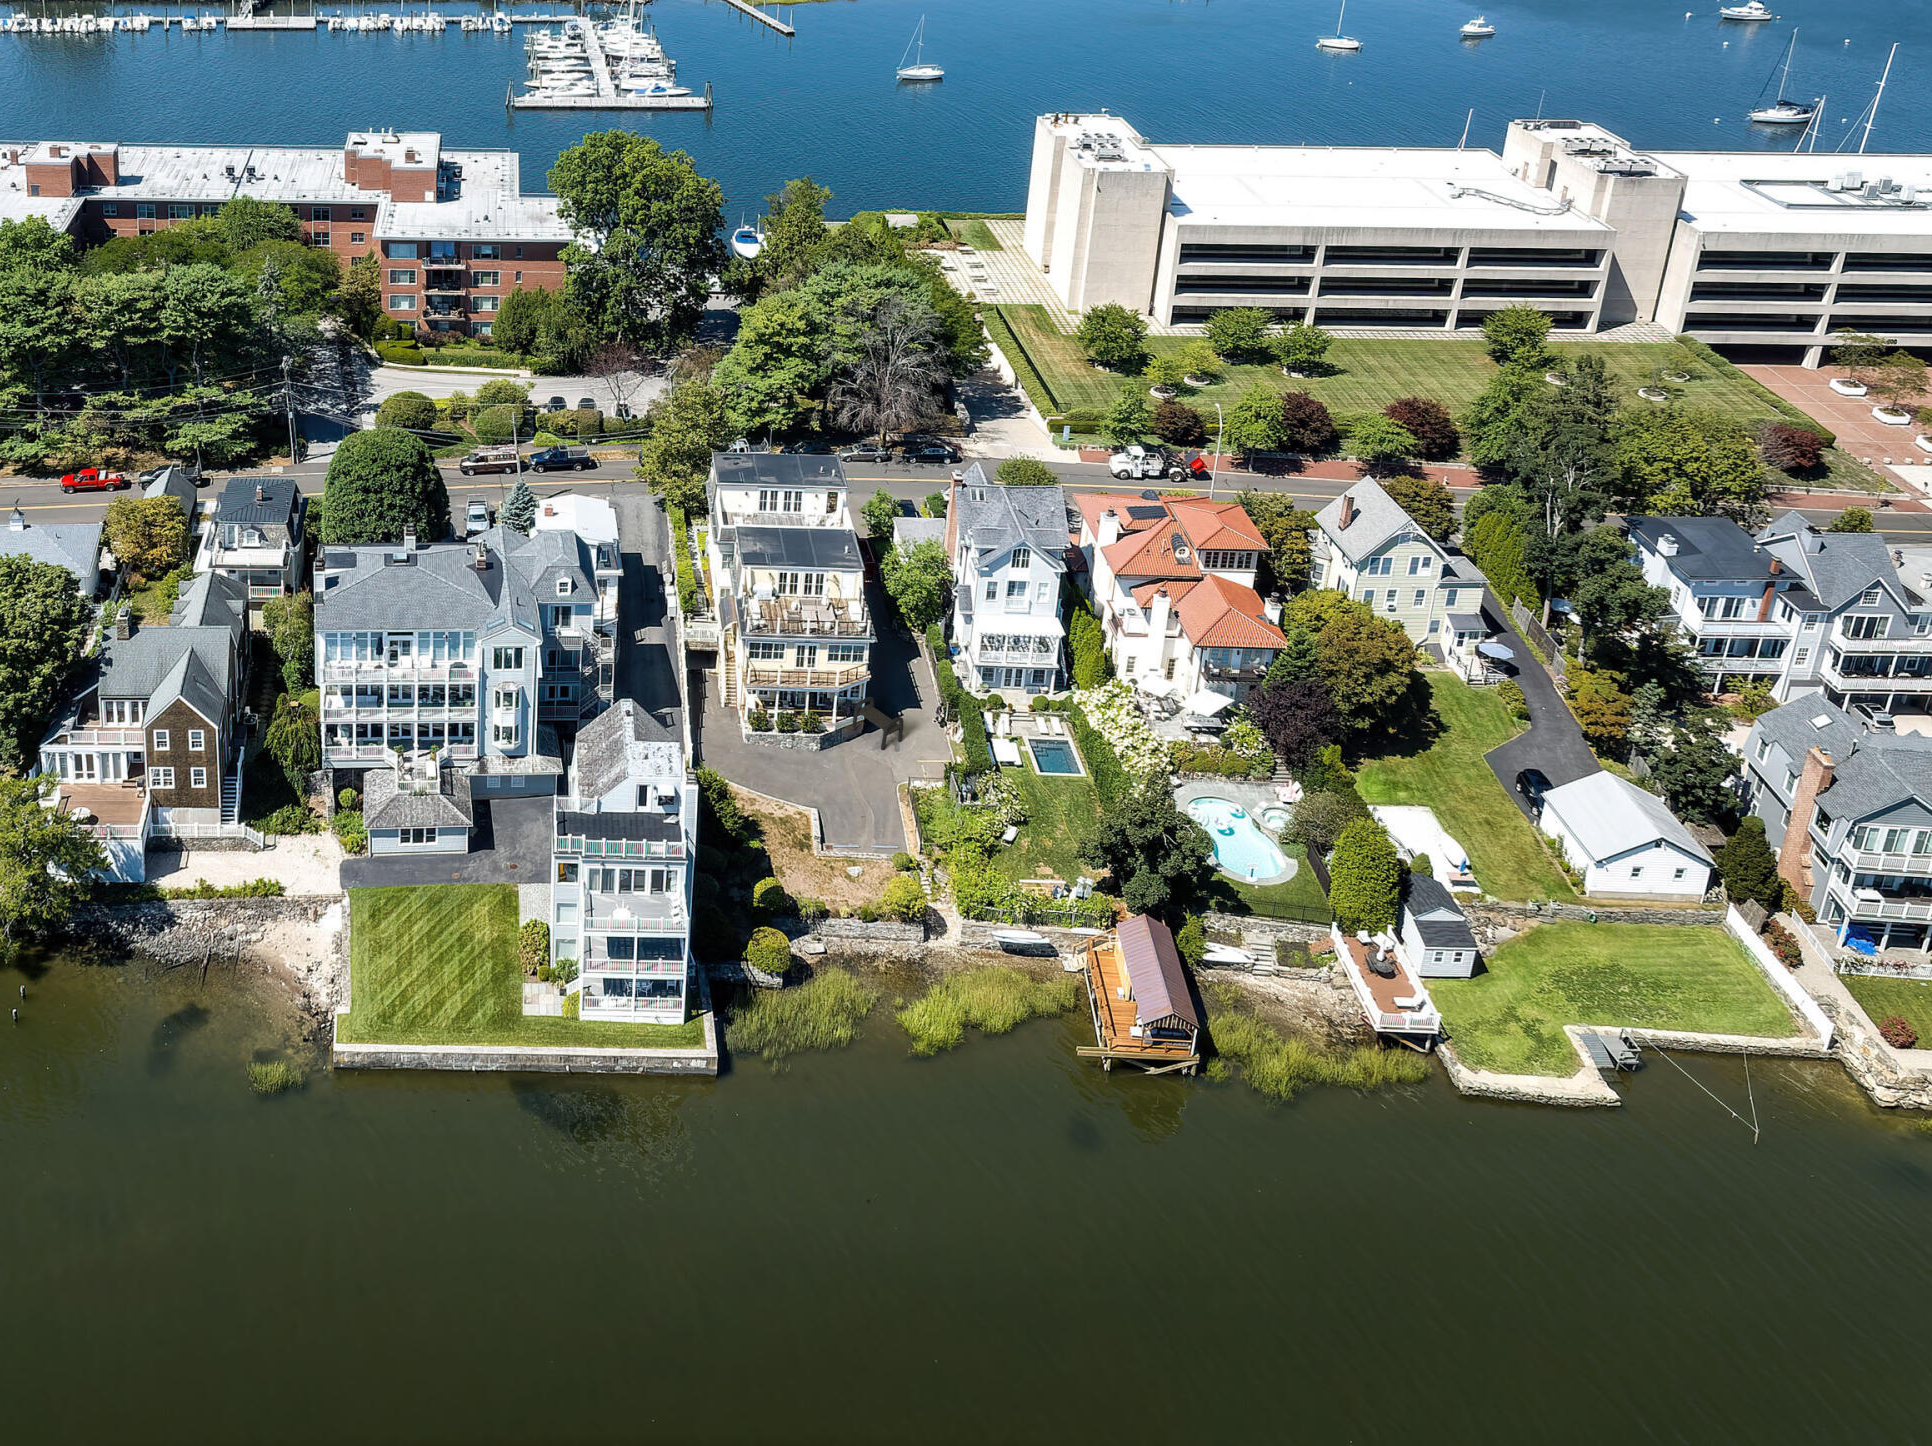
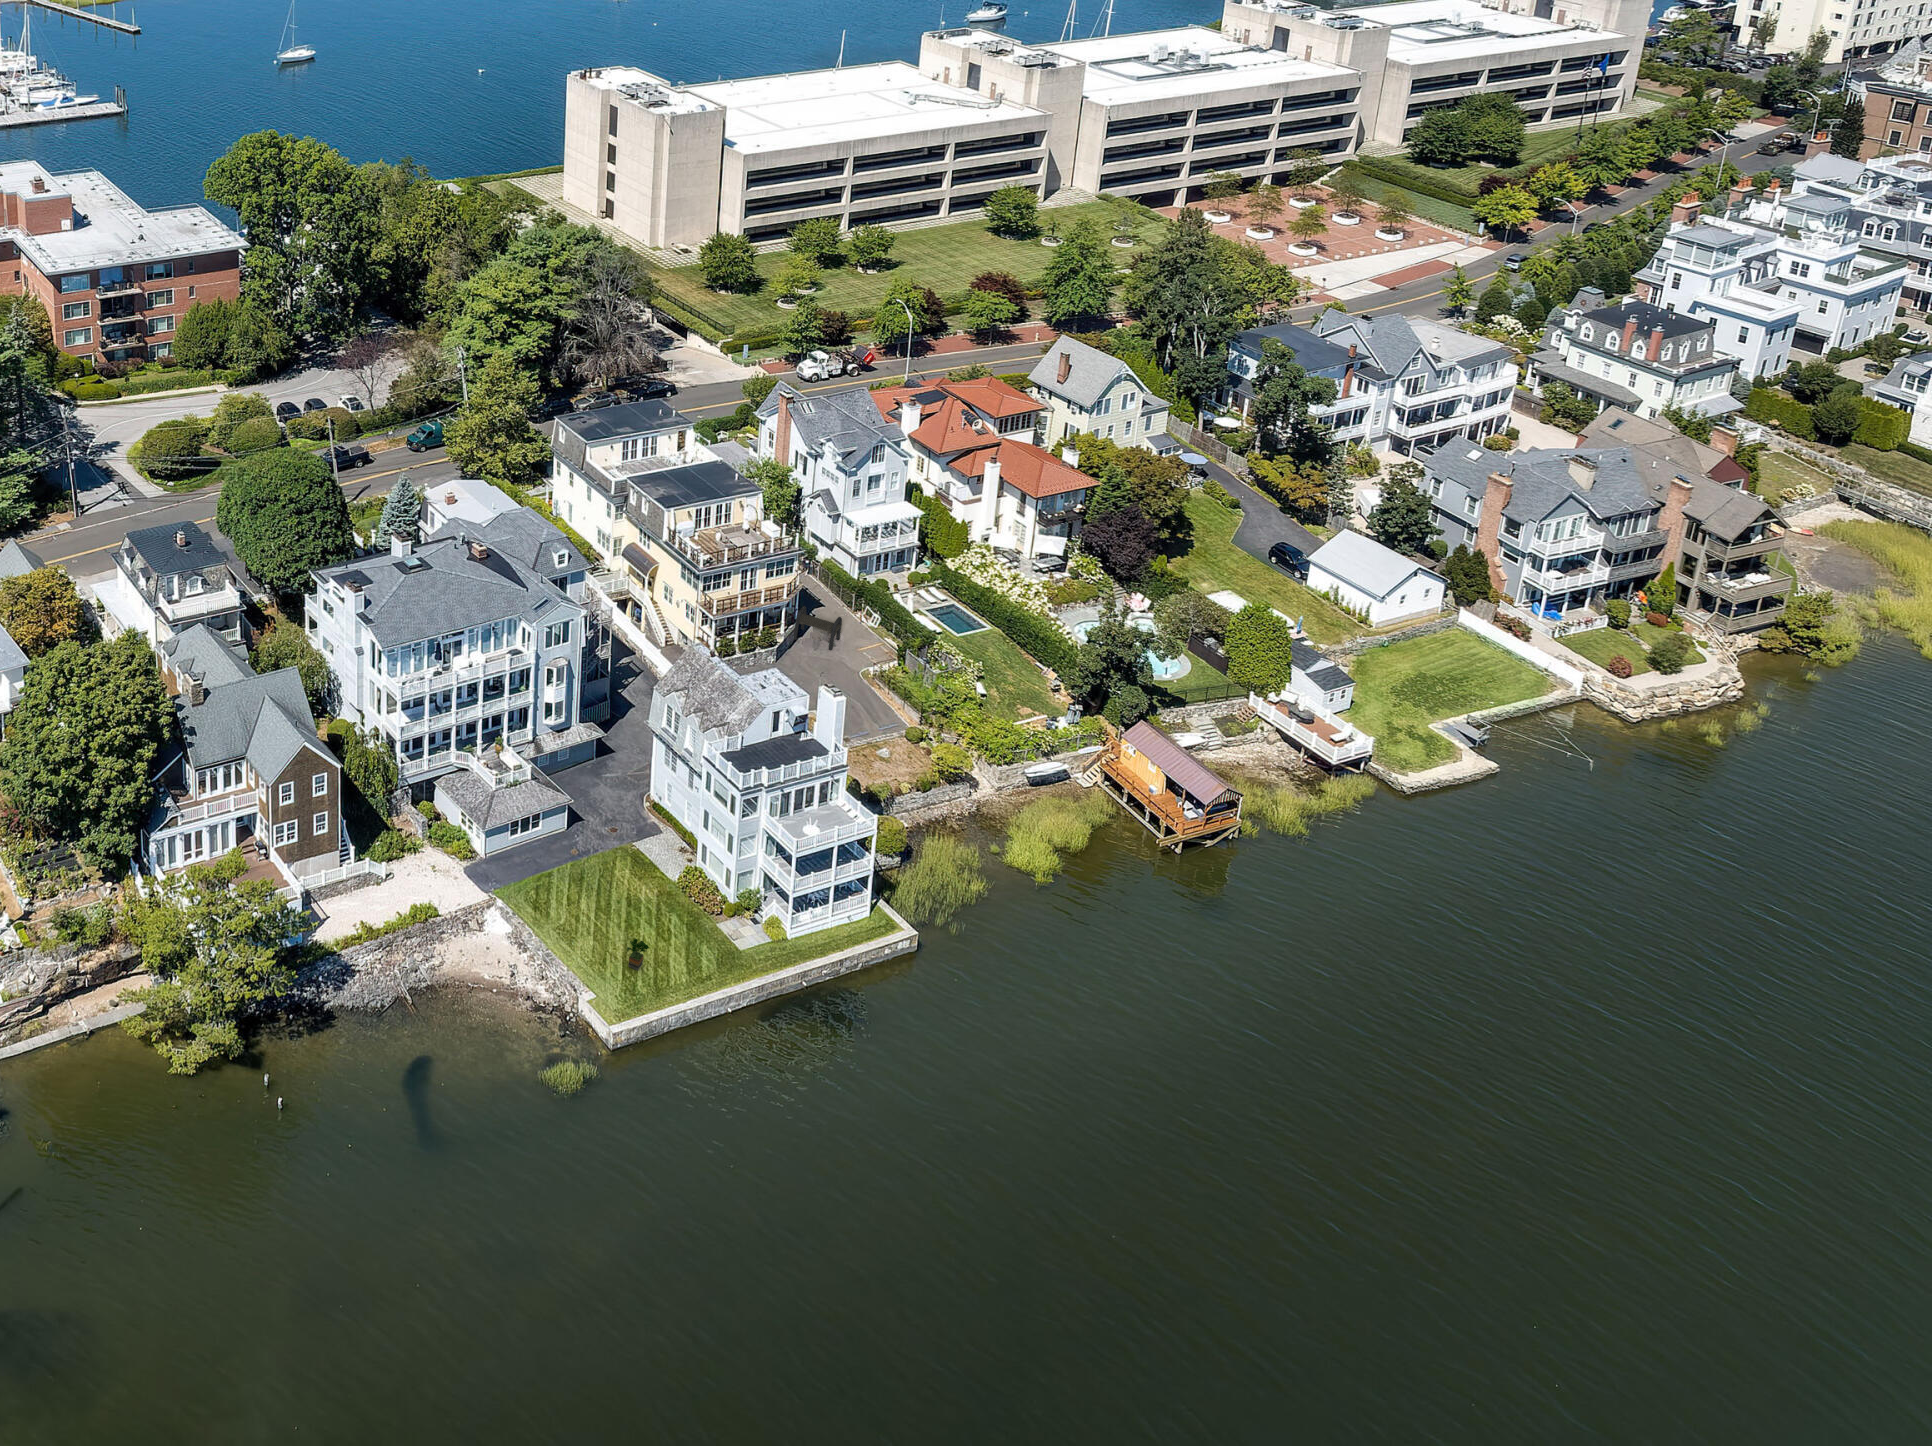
potted tree: none [398,973,421,1006] -> present [627,939,649,971]

